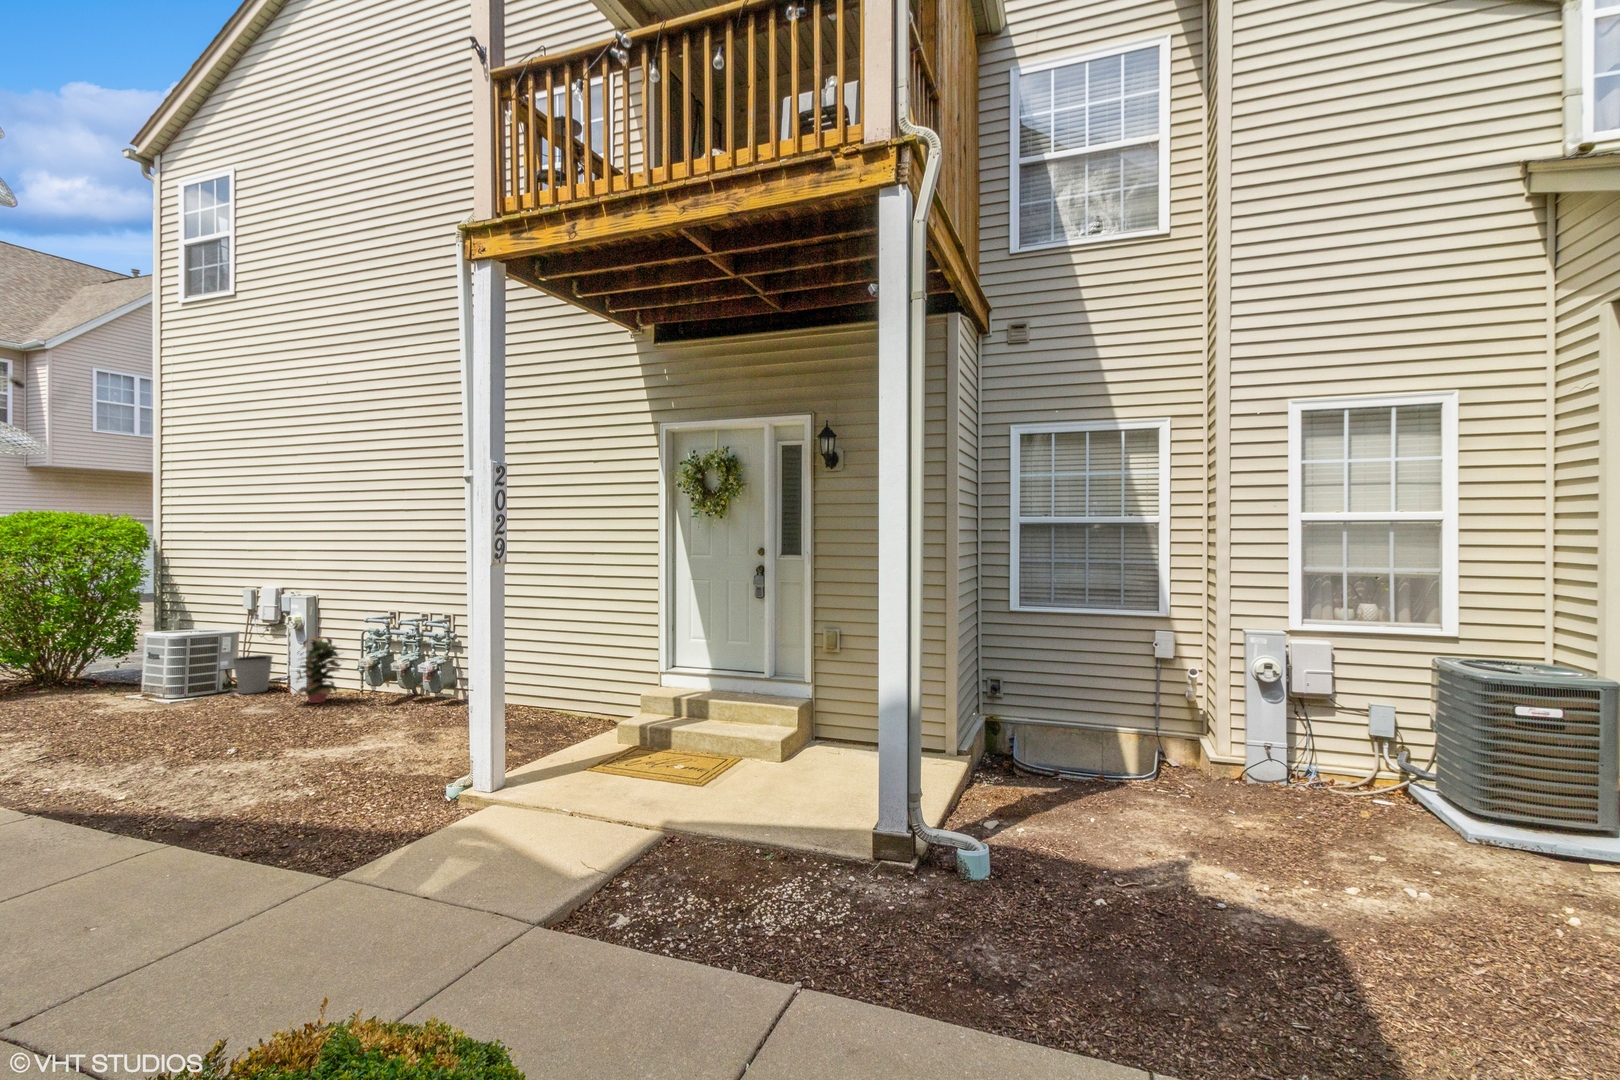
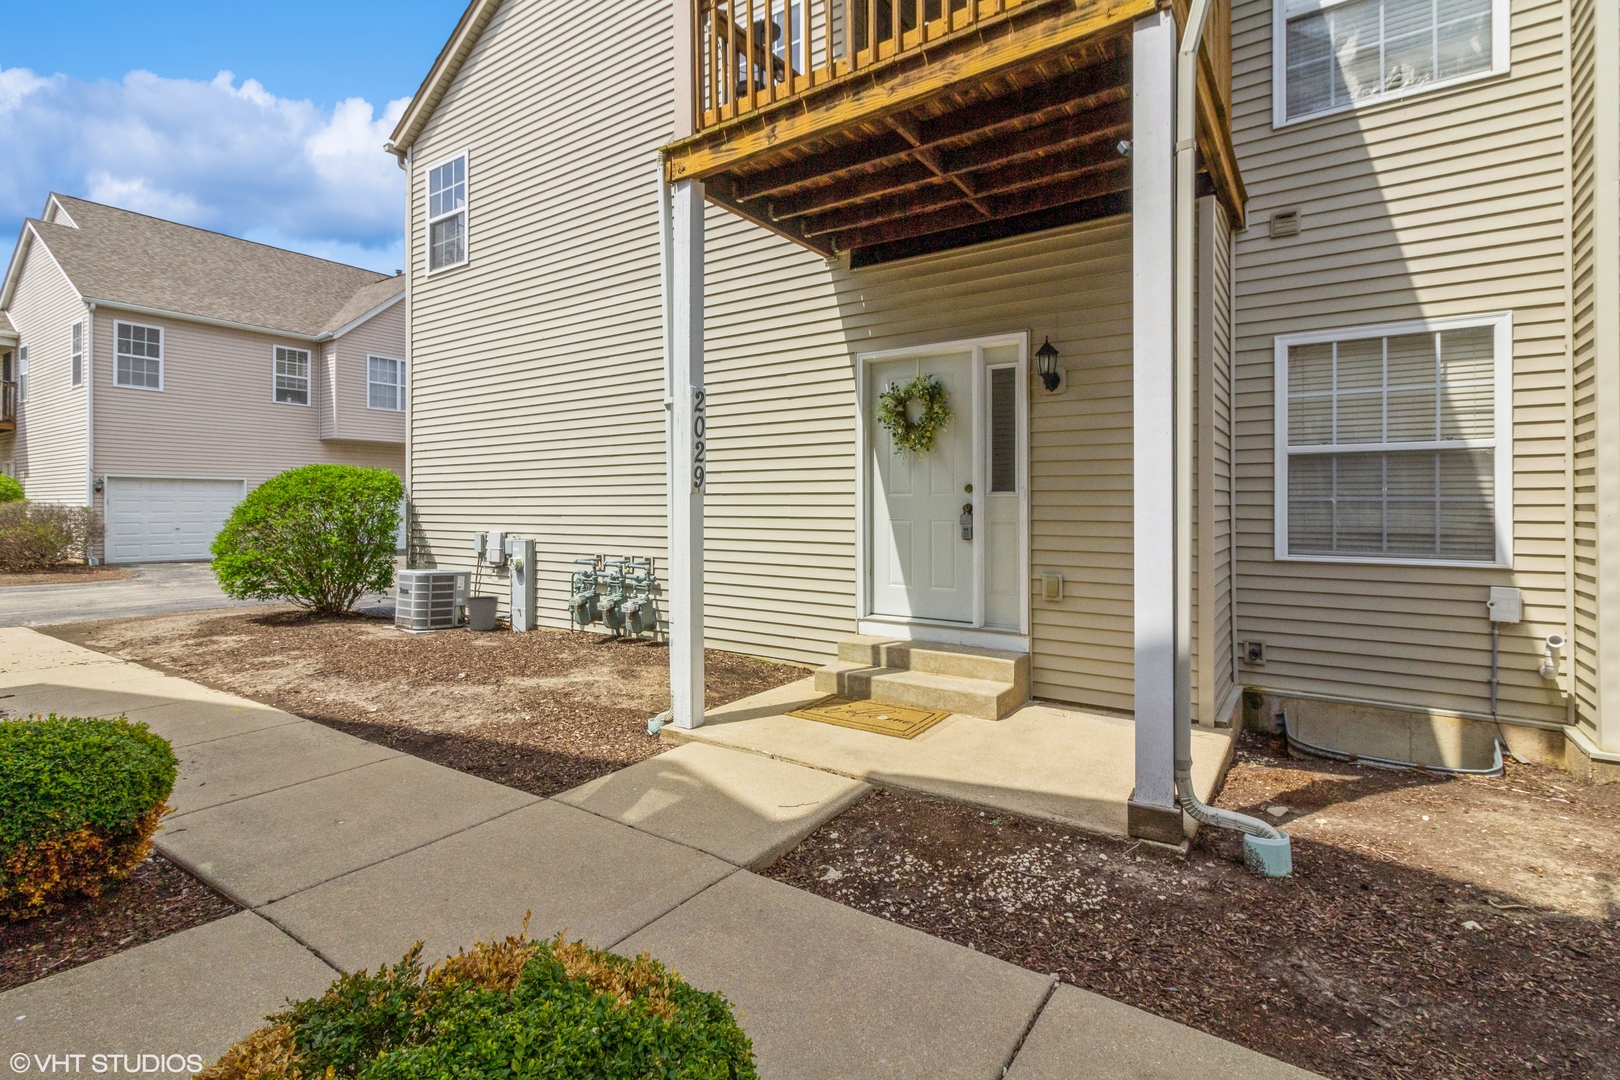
decorative plant: present [295,637,343,703] -> none [514,579,560,641]

